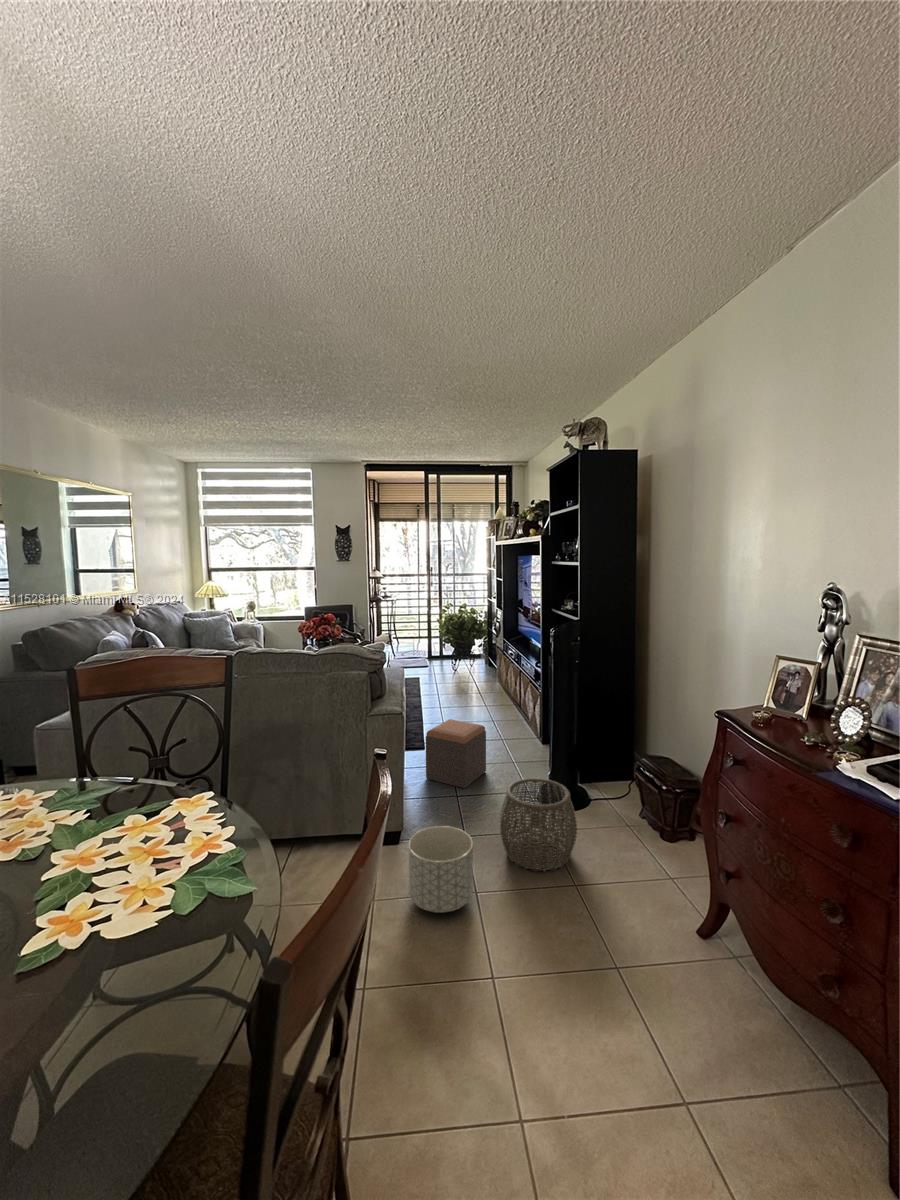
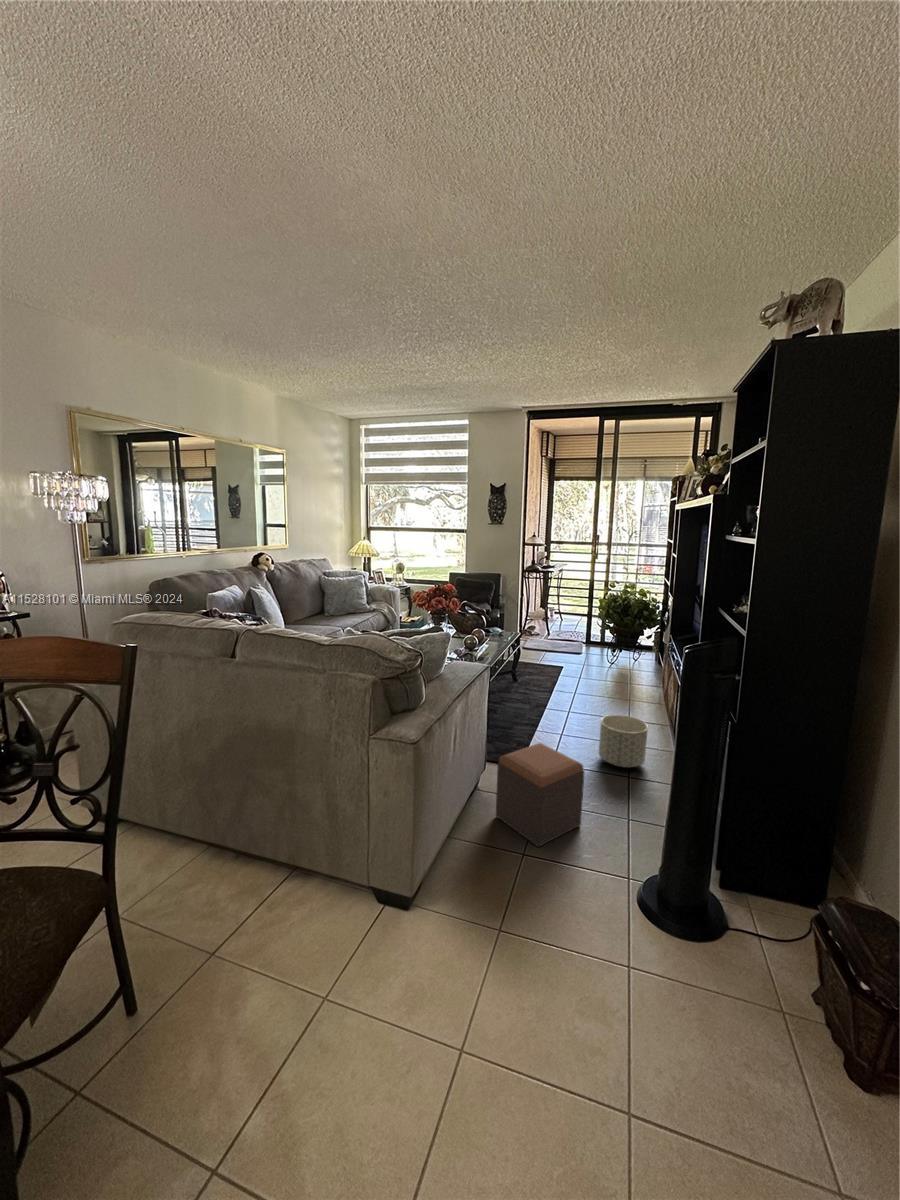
woven basket: present [499,778,577,871] -> none [530,886,665,1070]
planter: present [409,826,473,913] -> present [599,715,648,768]

